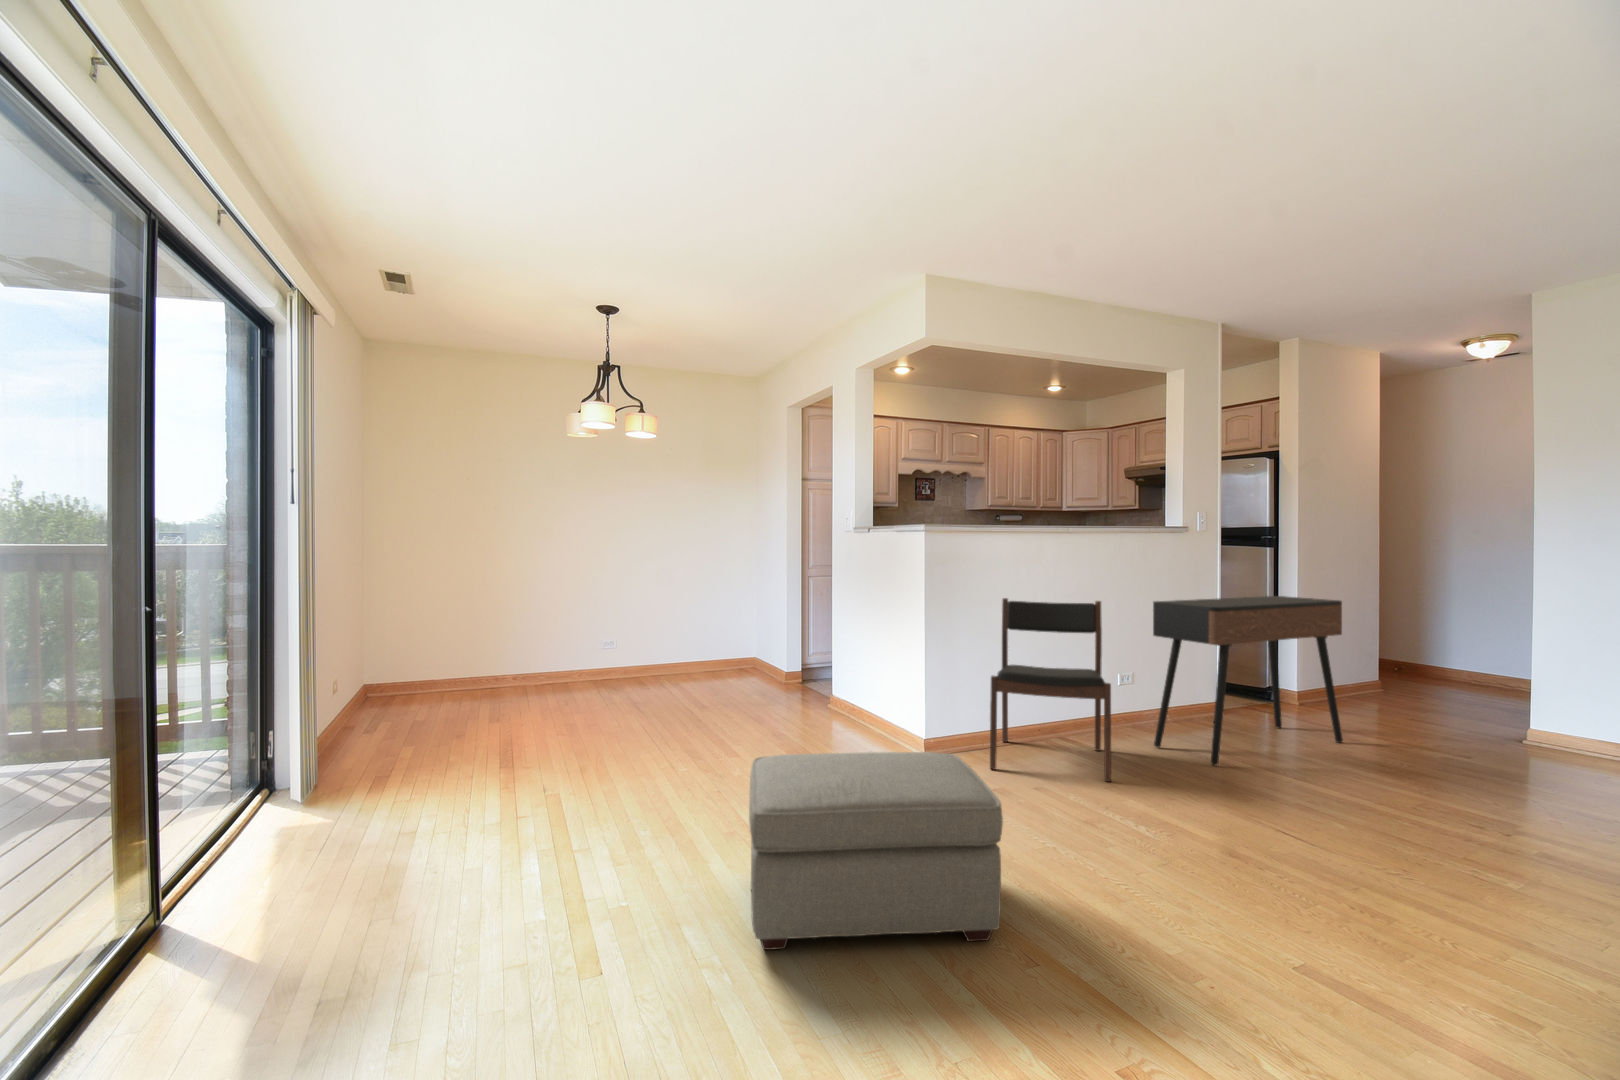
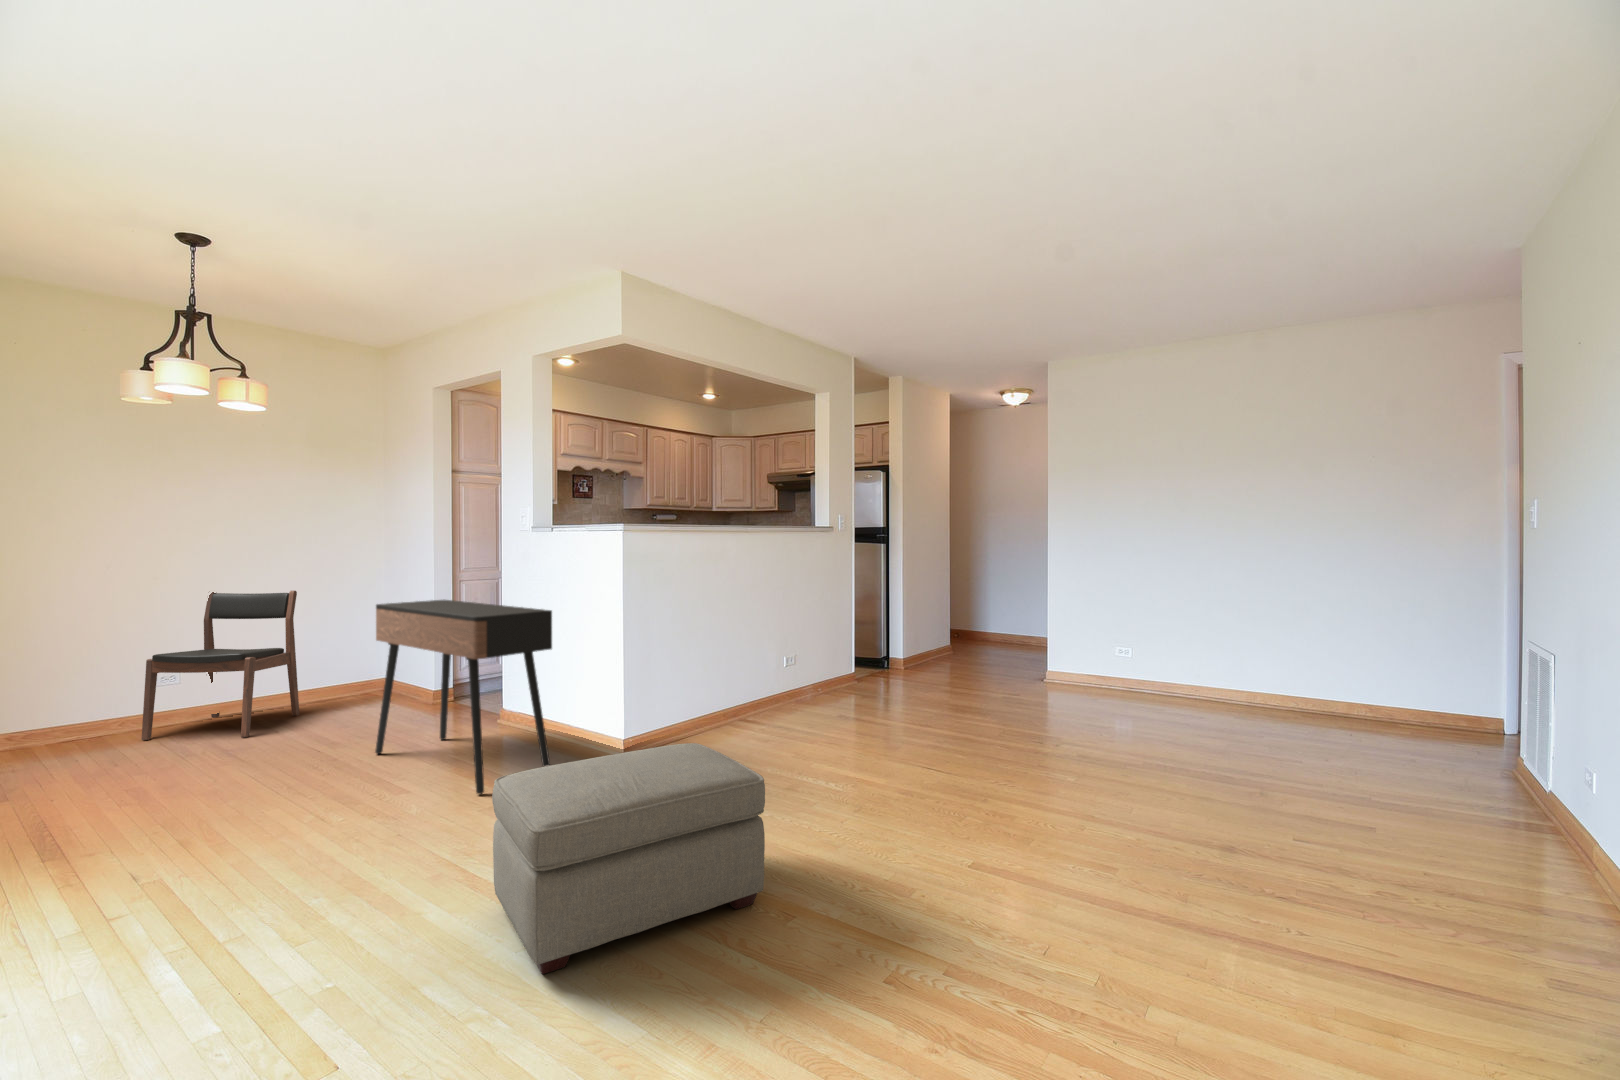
console table: present [1153,596,1343,765] -> present [375,600,552,795]
dining chair: present [990,598,1111,782] -> present [142,591,299,740]

